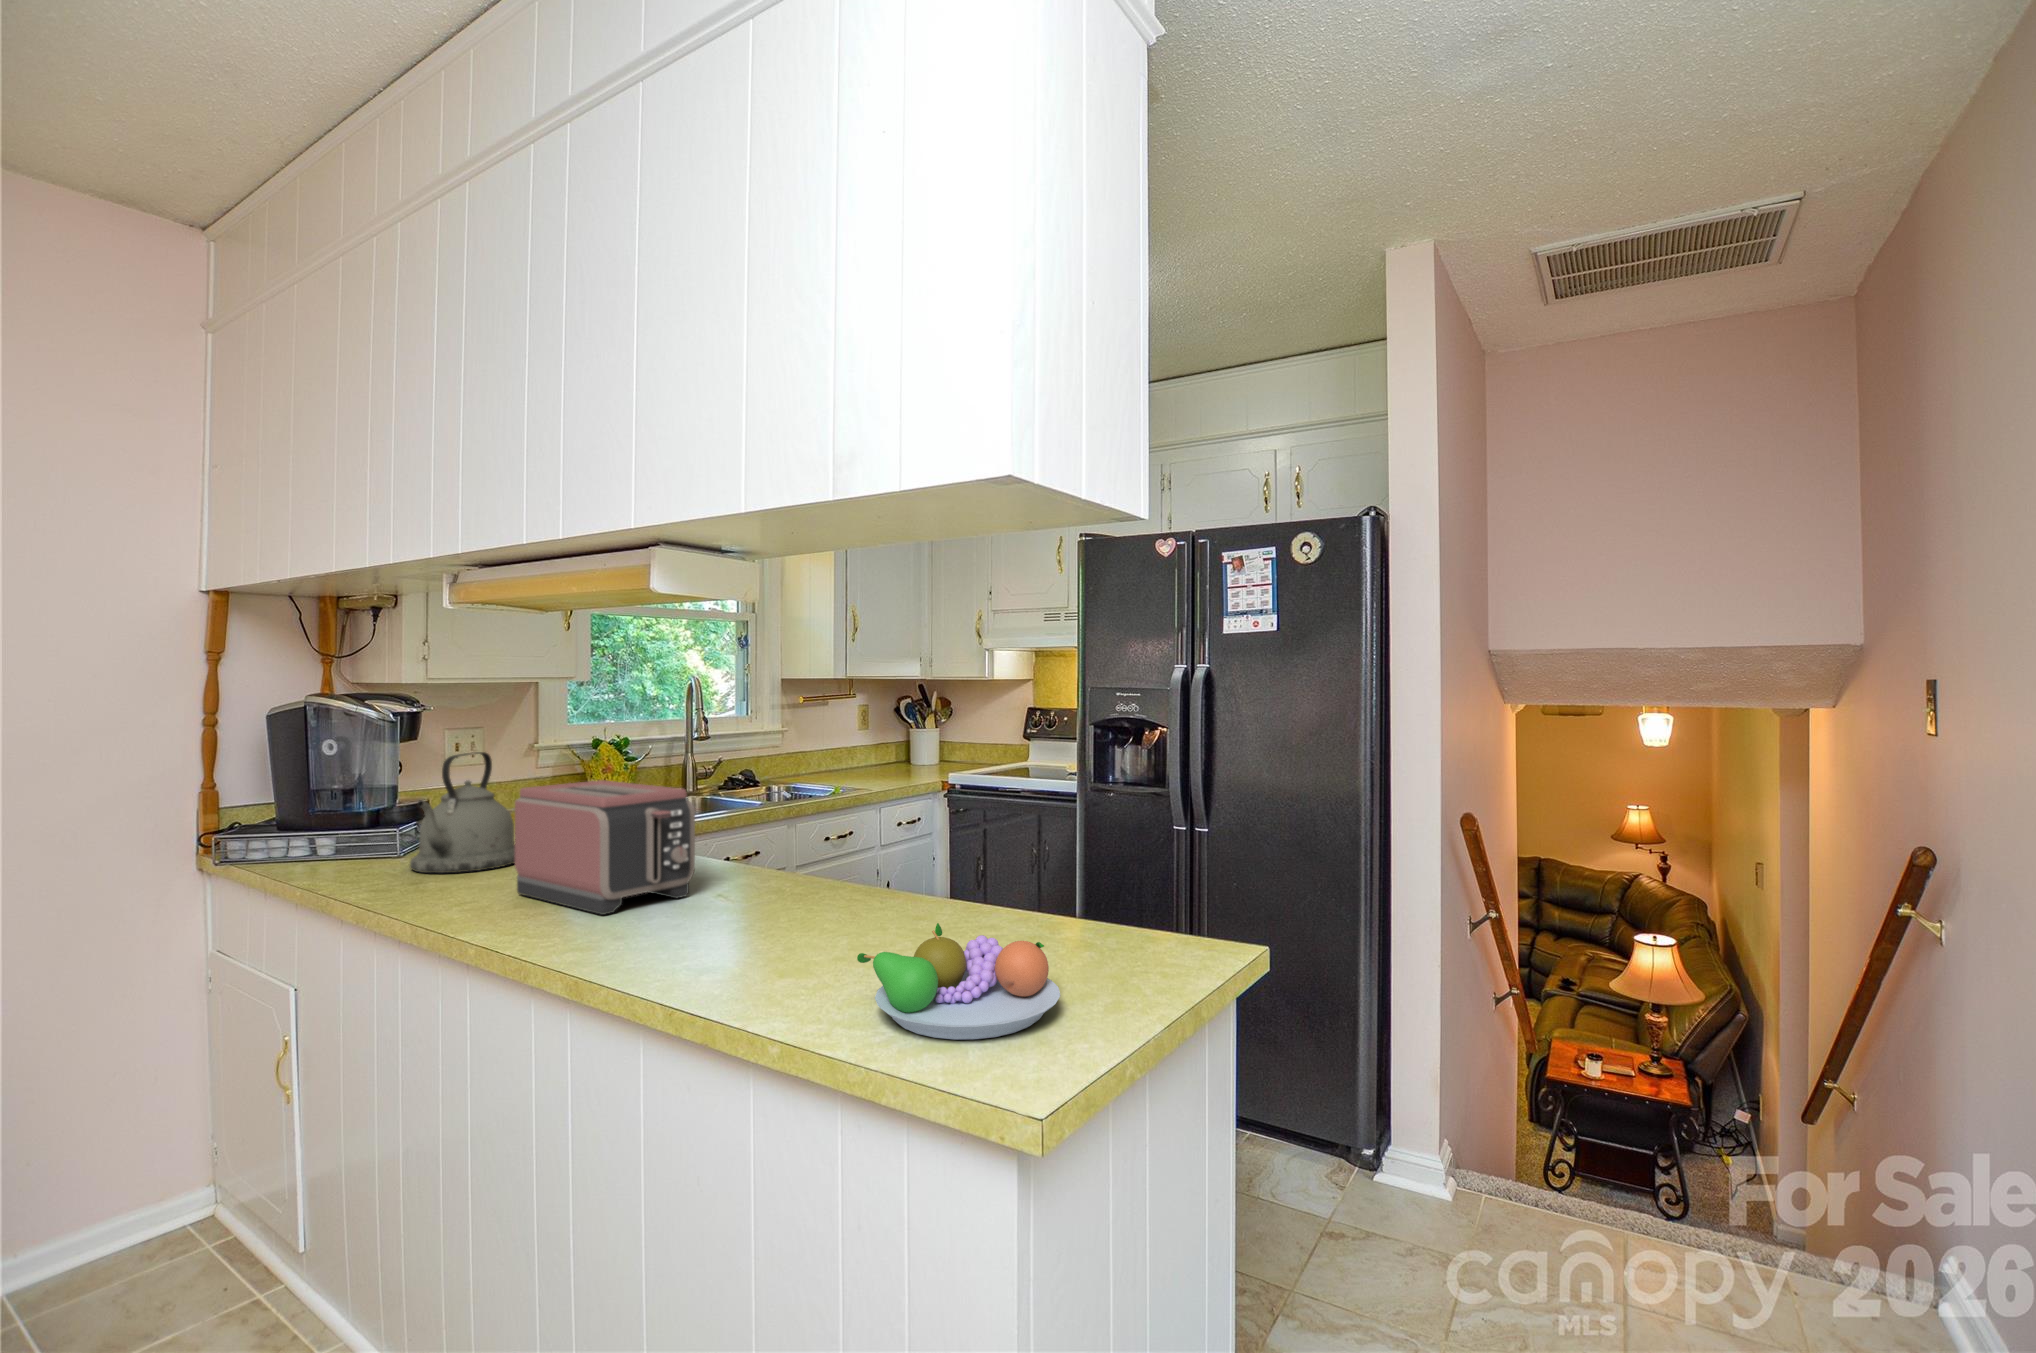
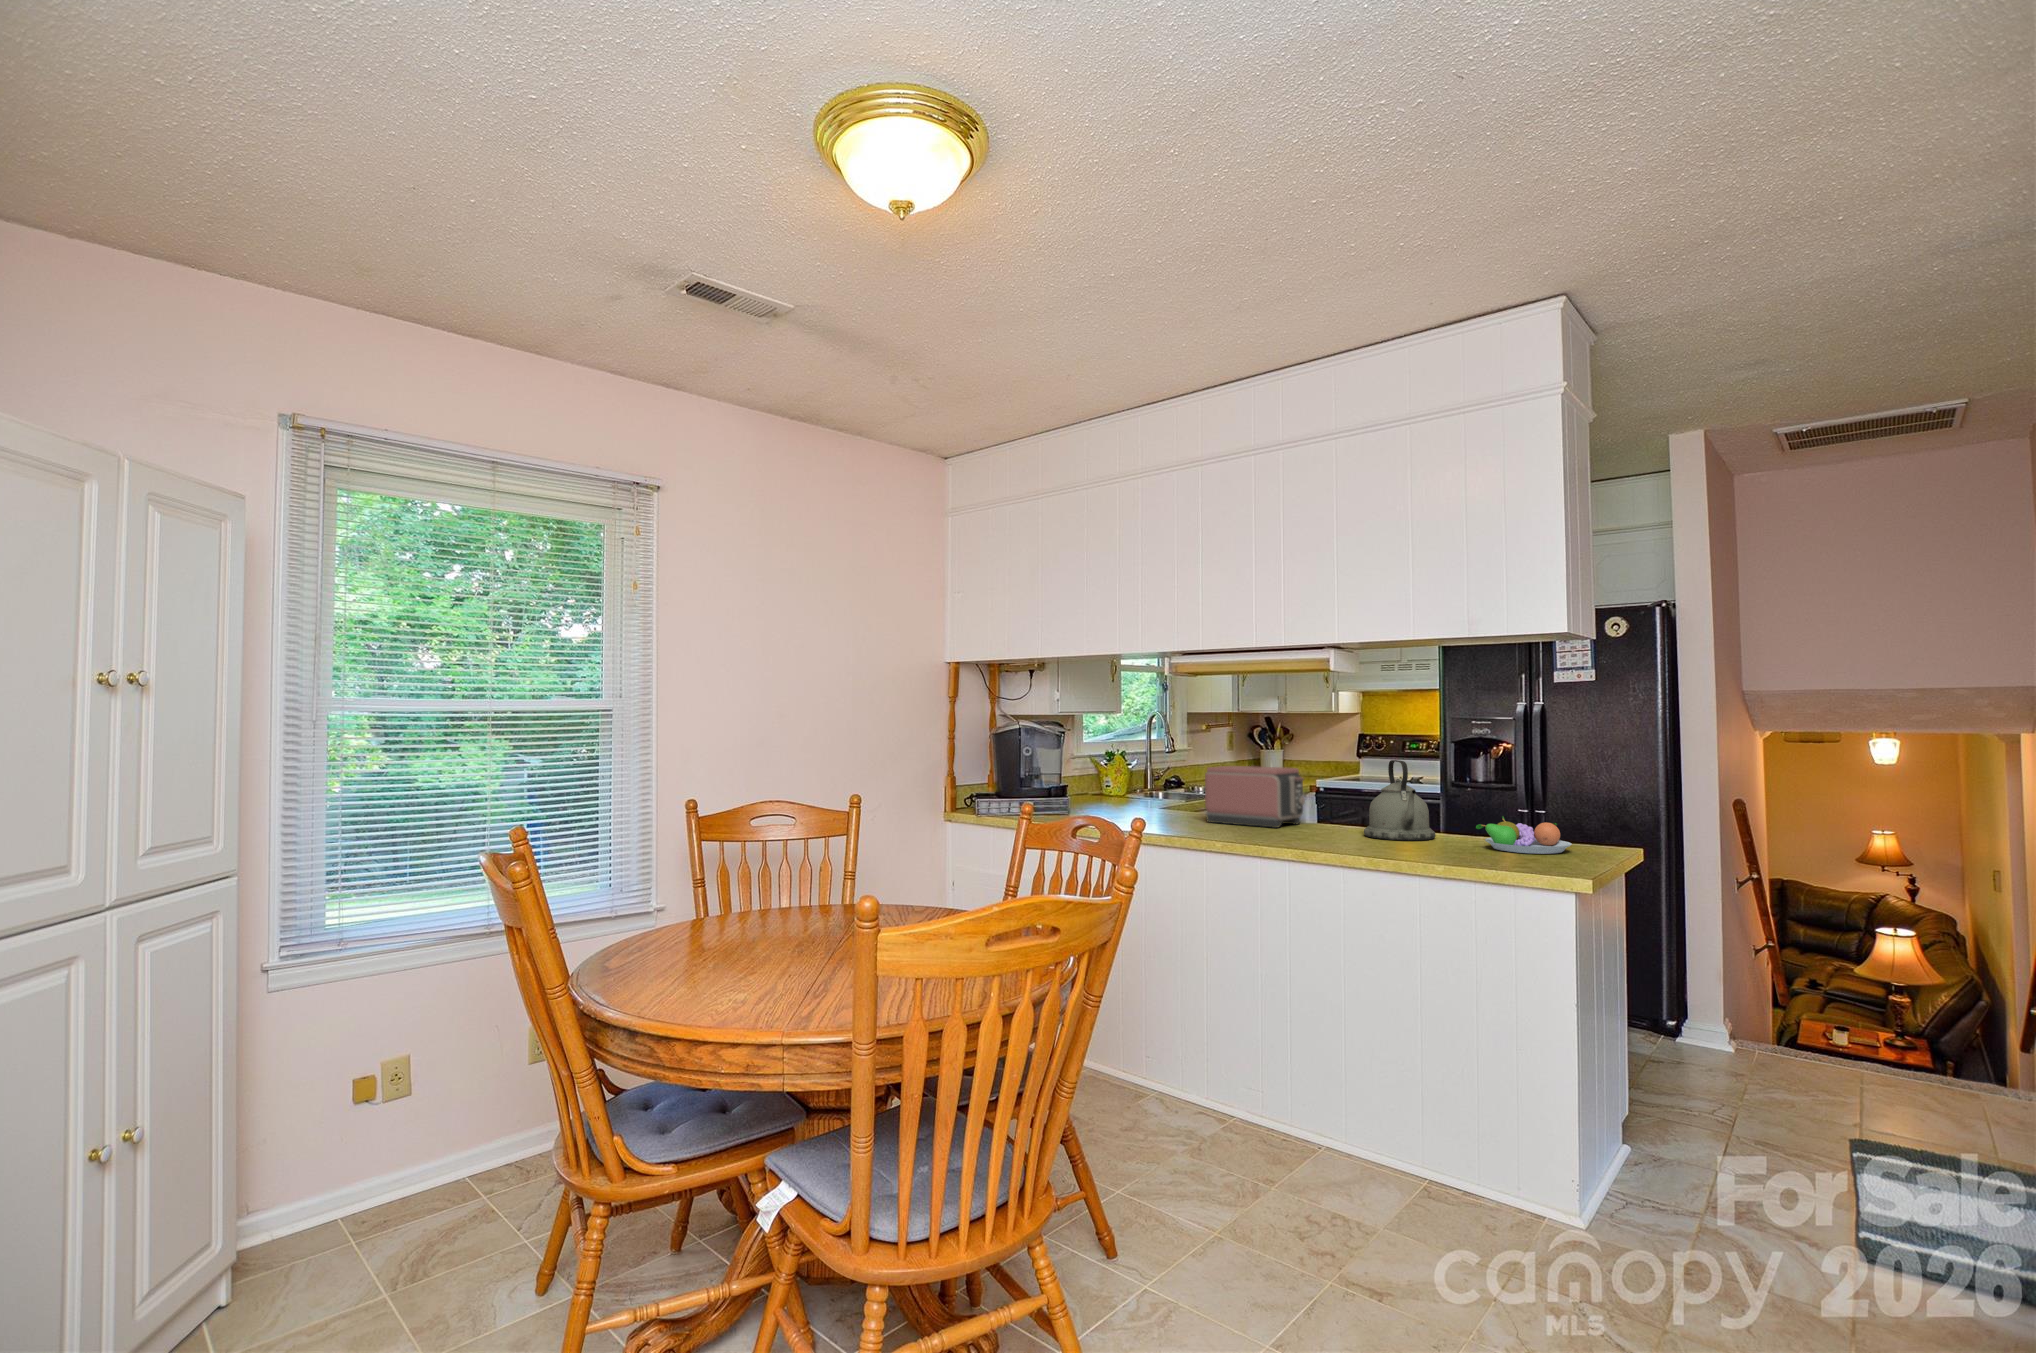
kettle: present [410,752,515,873] -> present [1364,760,1435,840]

